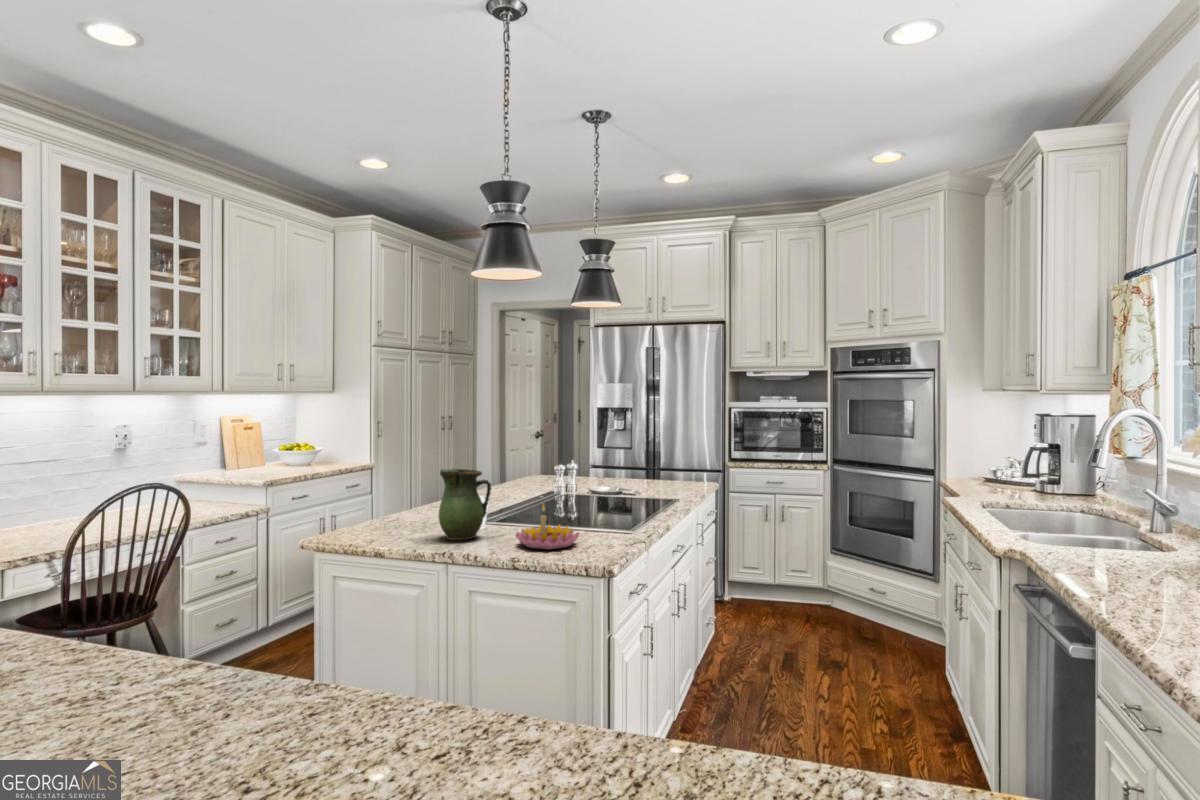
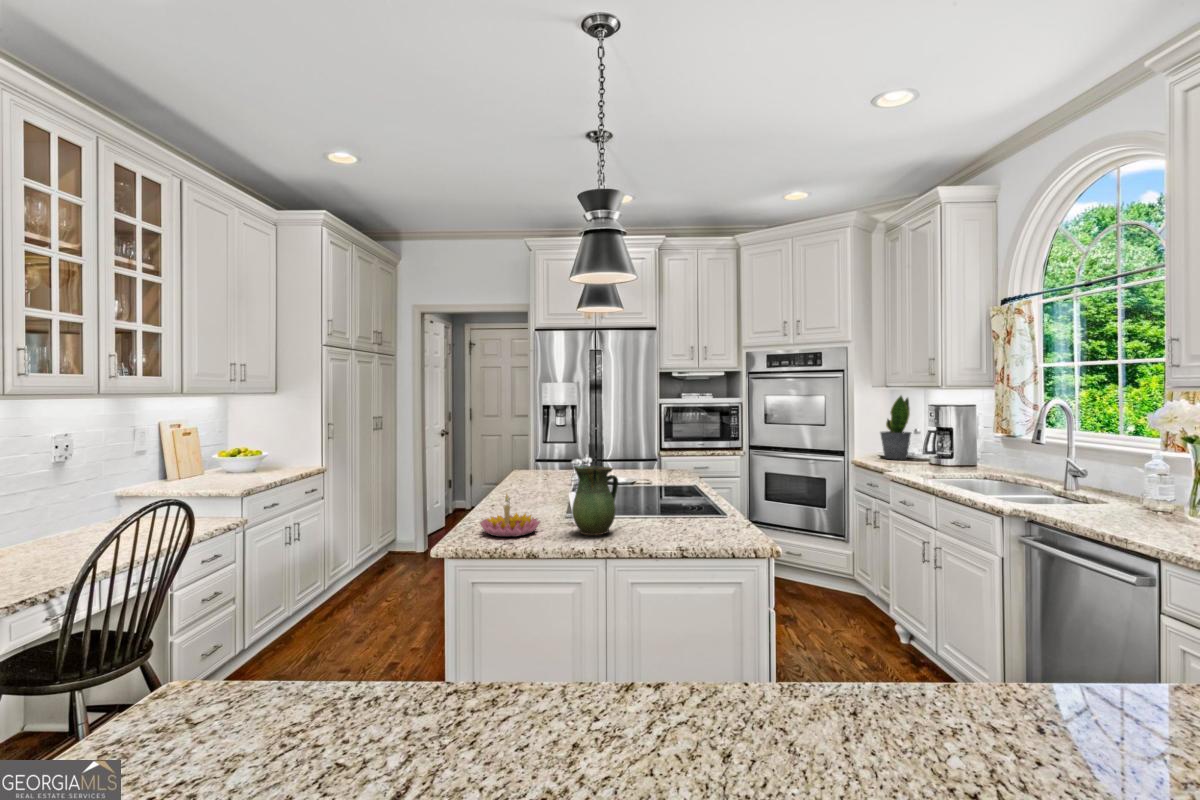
potted plant: none [972,400,1015,484] -> present [880,396,911,460]
candle holder: present [515,503,579,550] -> present [480,494,540,537]

